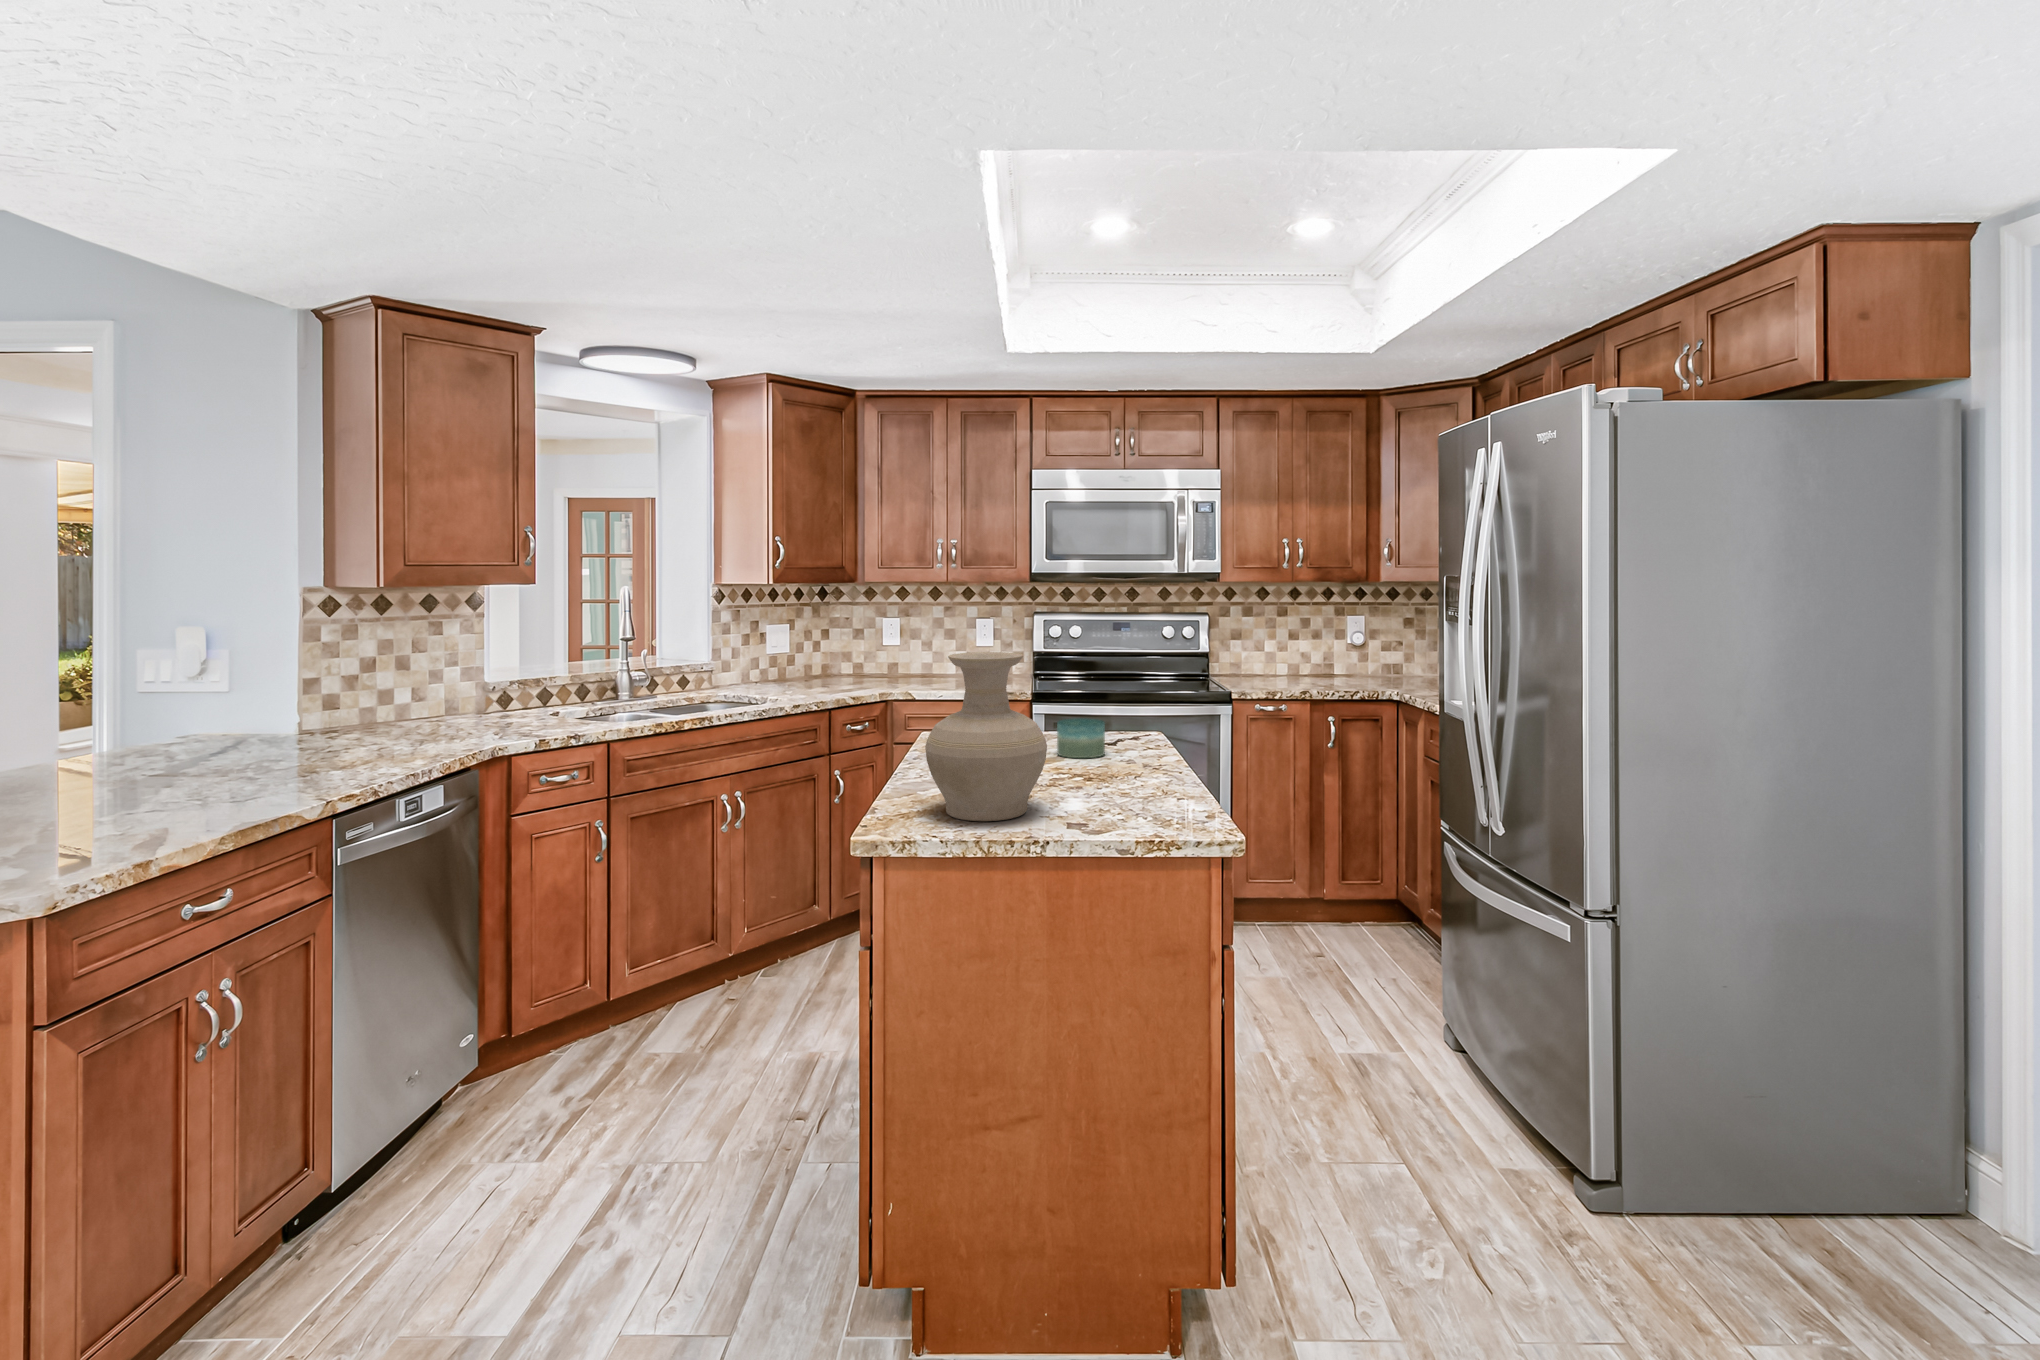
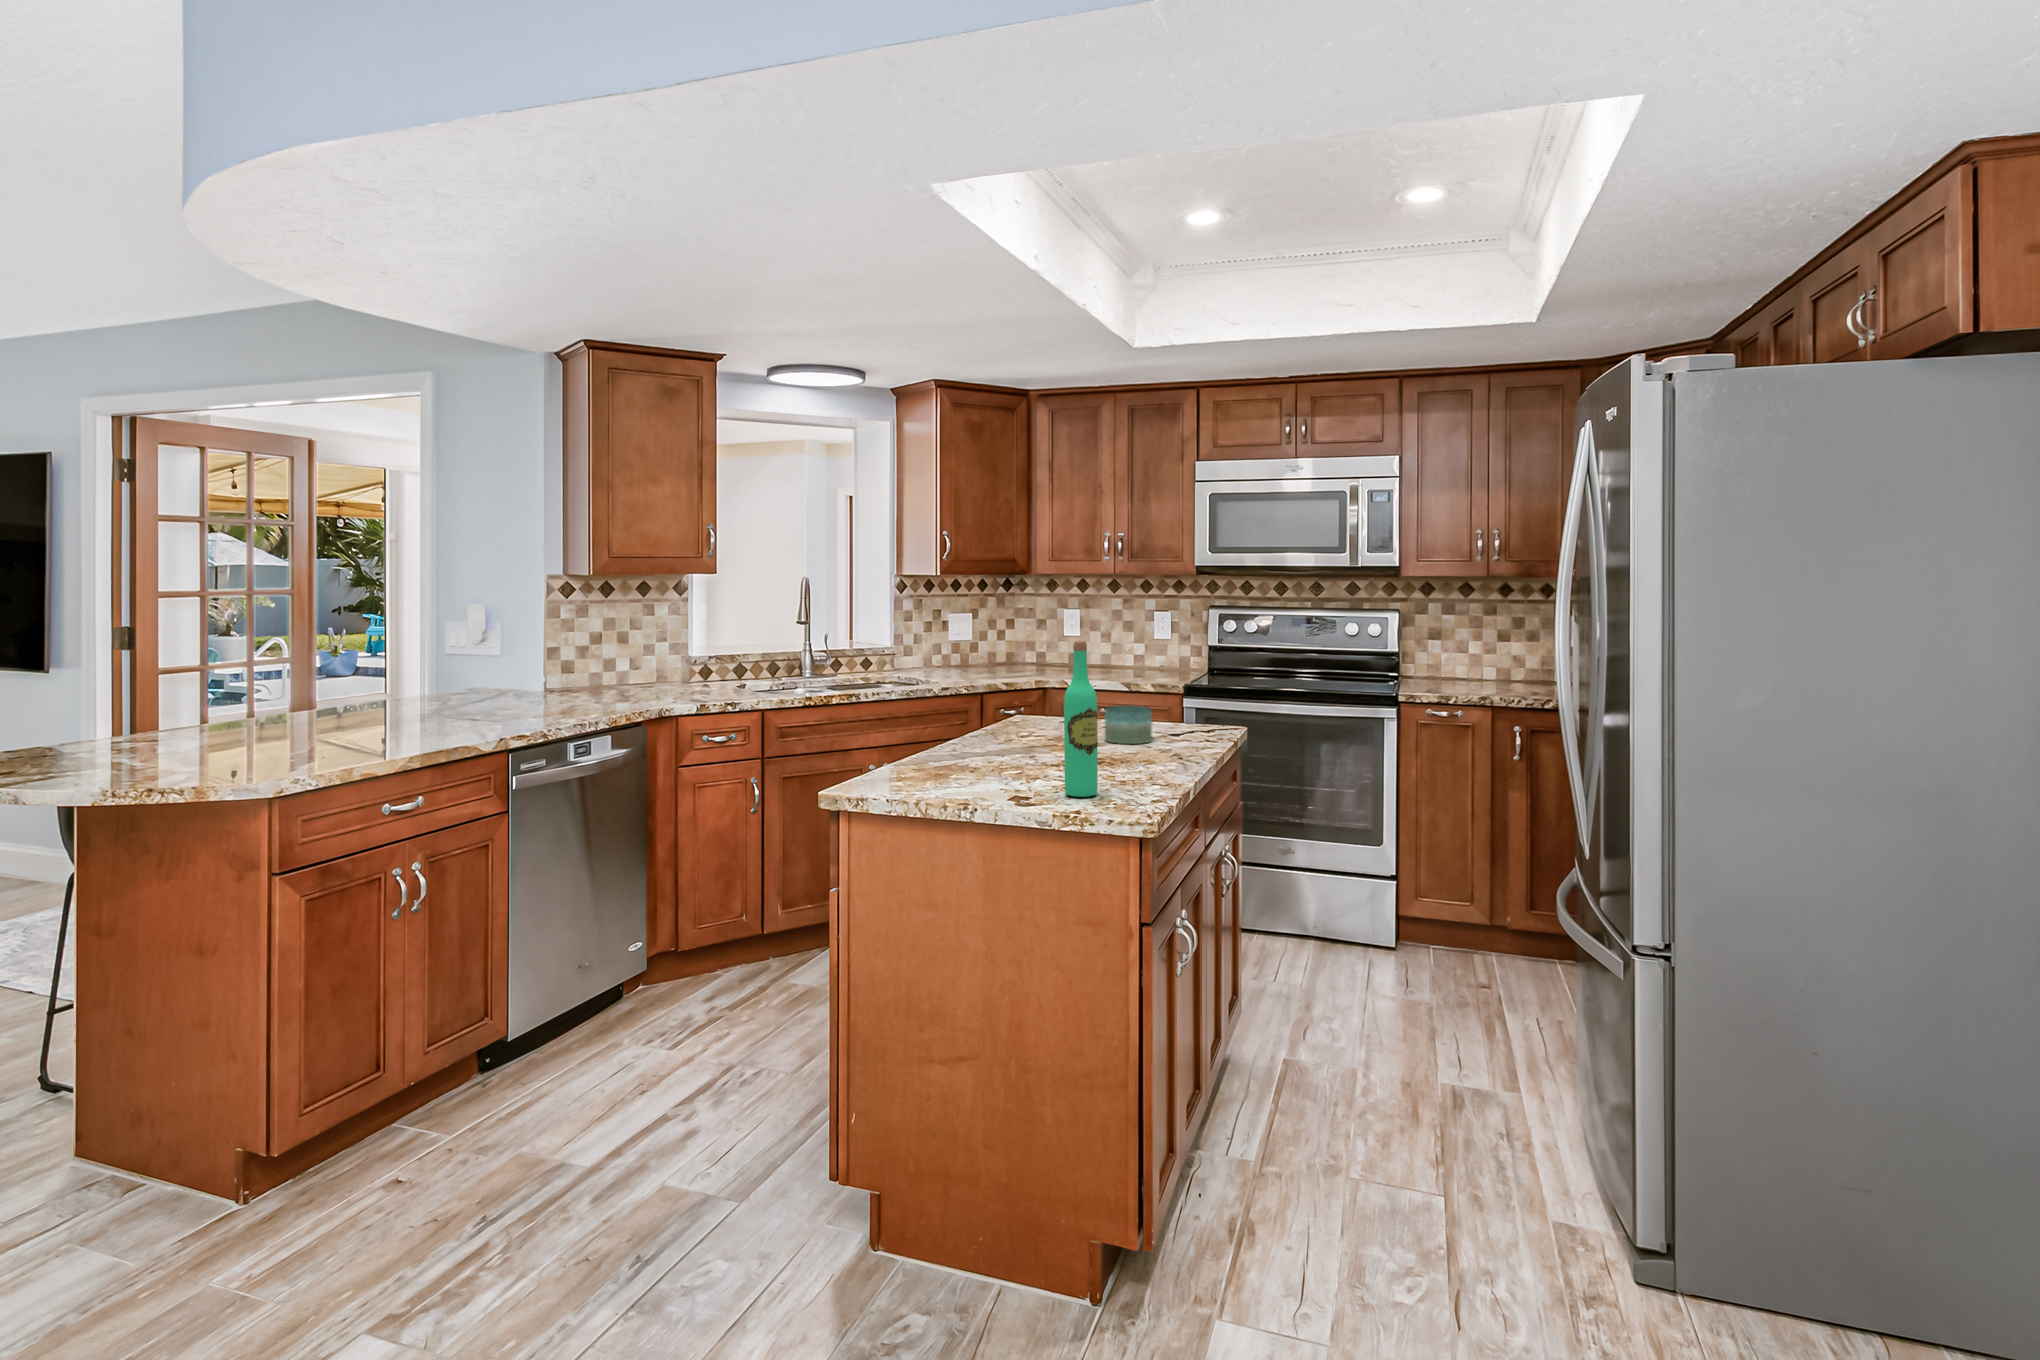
vase: present [925,652,1047,821] -> none [905,633,1018,788]
wine bottle: none [1114,658,1148,821] -> present [1064,641,1098,797]

